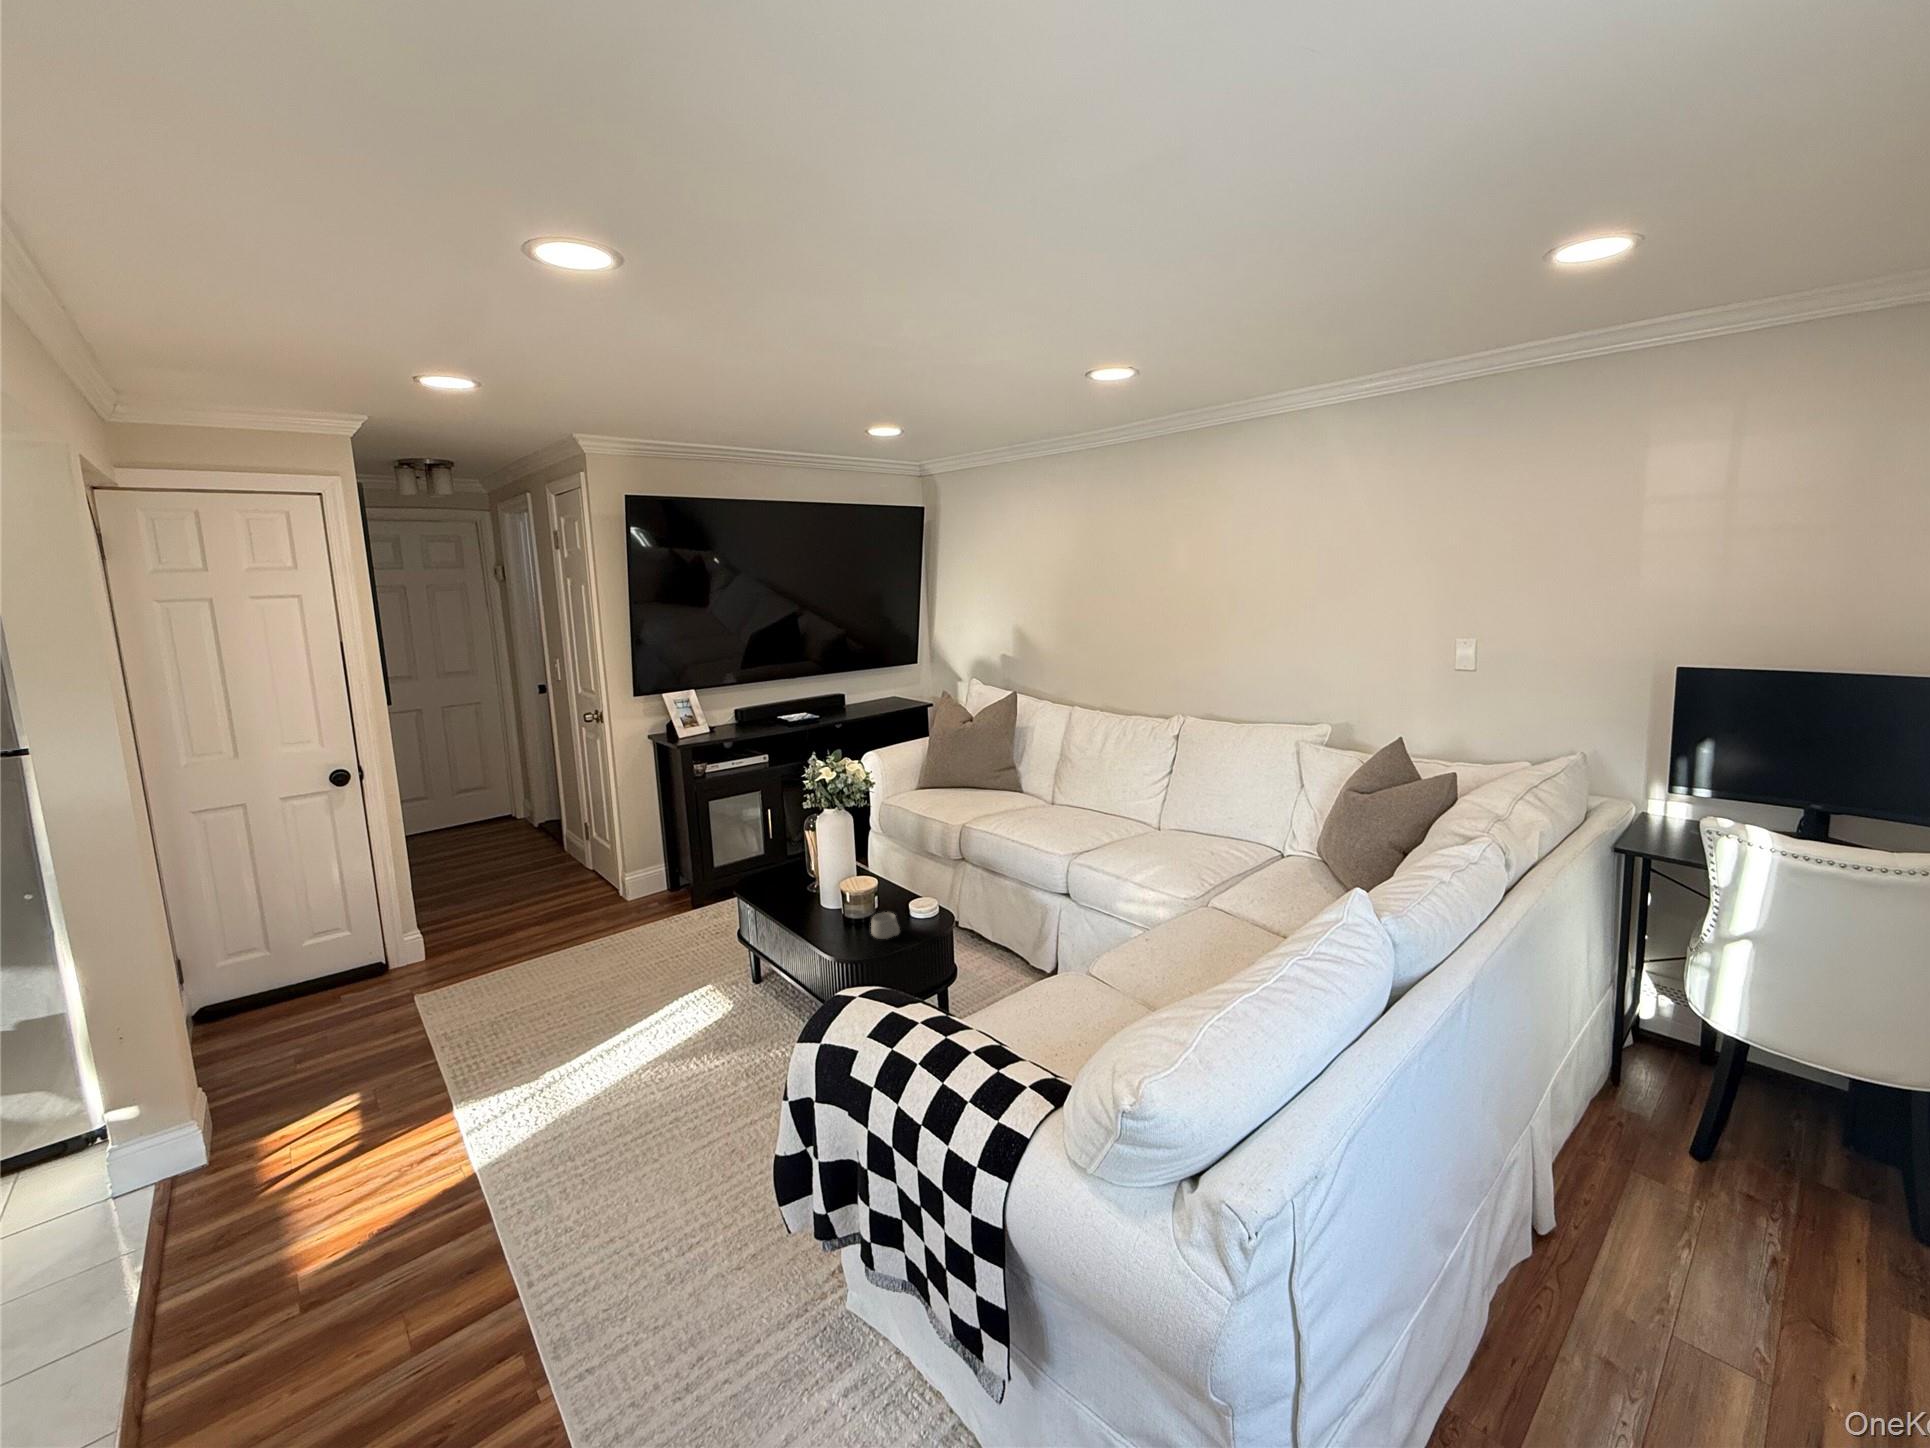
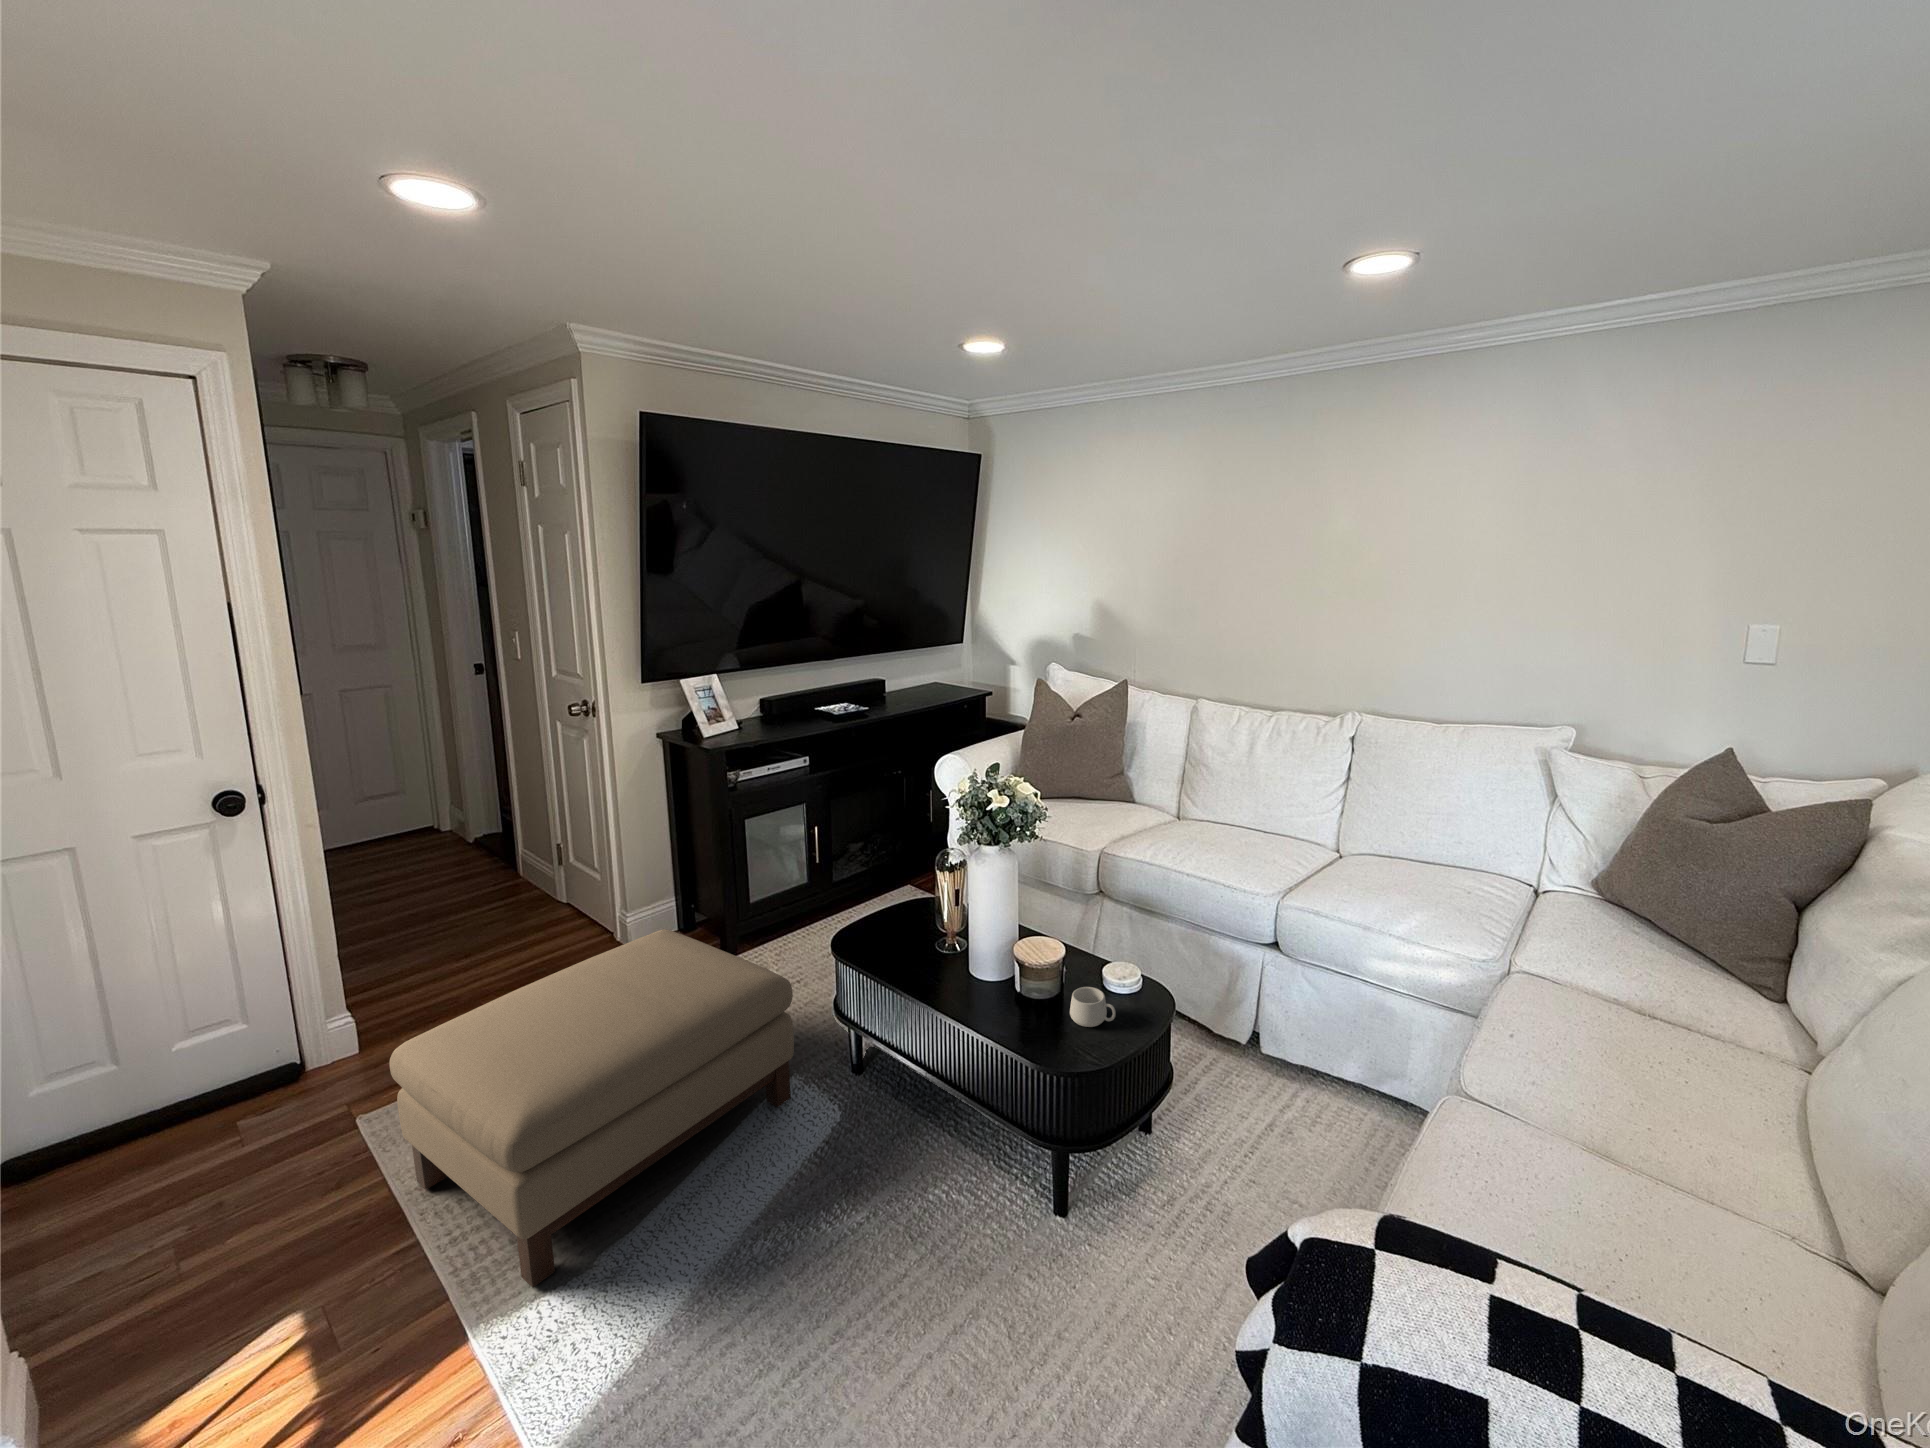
ottoman: none [425,876,702,1087] -> present [389,929,794,1287]

